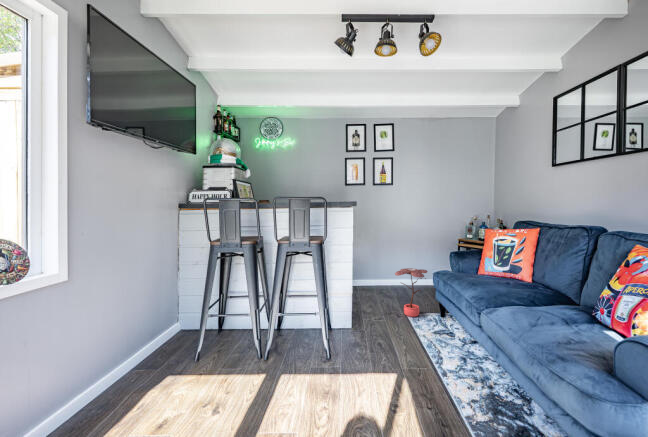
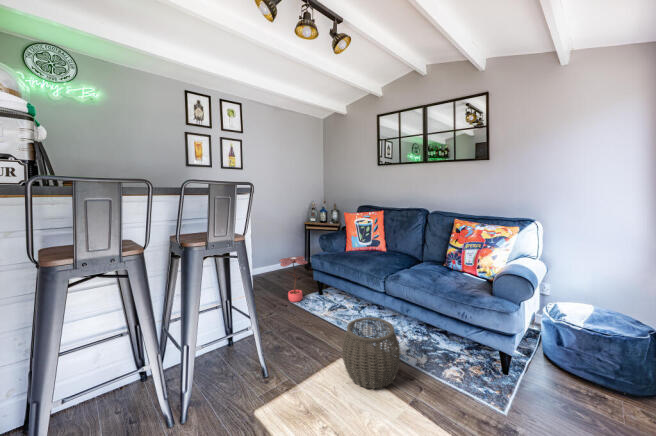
woven basket: none [376,335,442,414] -> present [342,317,401,389]

